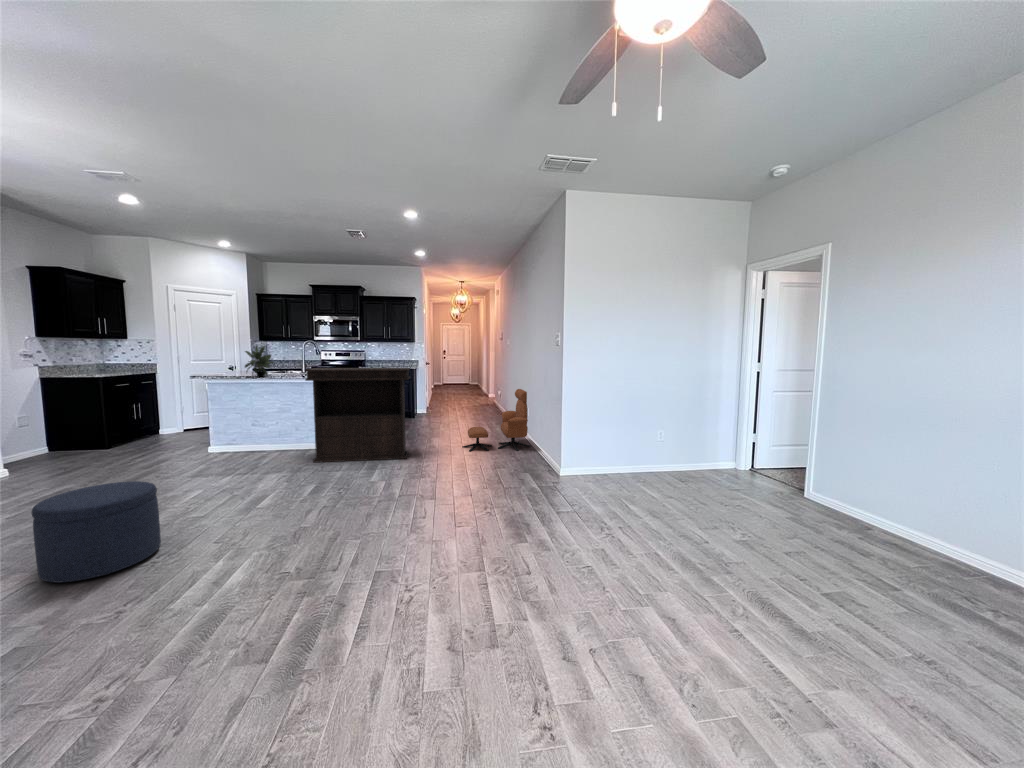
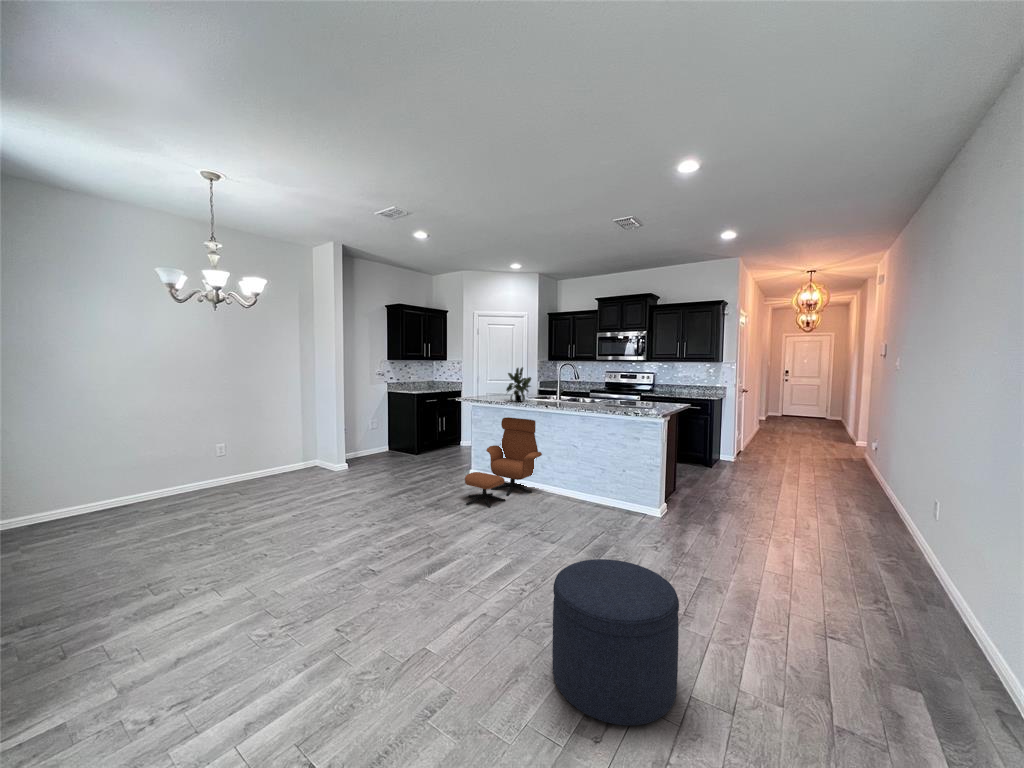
console table: present [305,368,410,463] -> none [542,396,681,544]
lounge chair: present [462,389,530,451] -> present [465,417,542,507]
ottoman: present [32,481,161,583] -> present [552,559,679,725]

